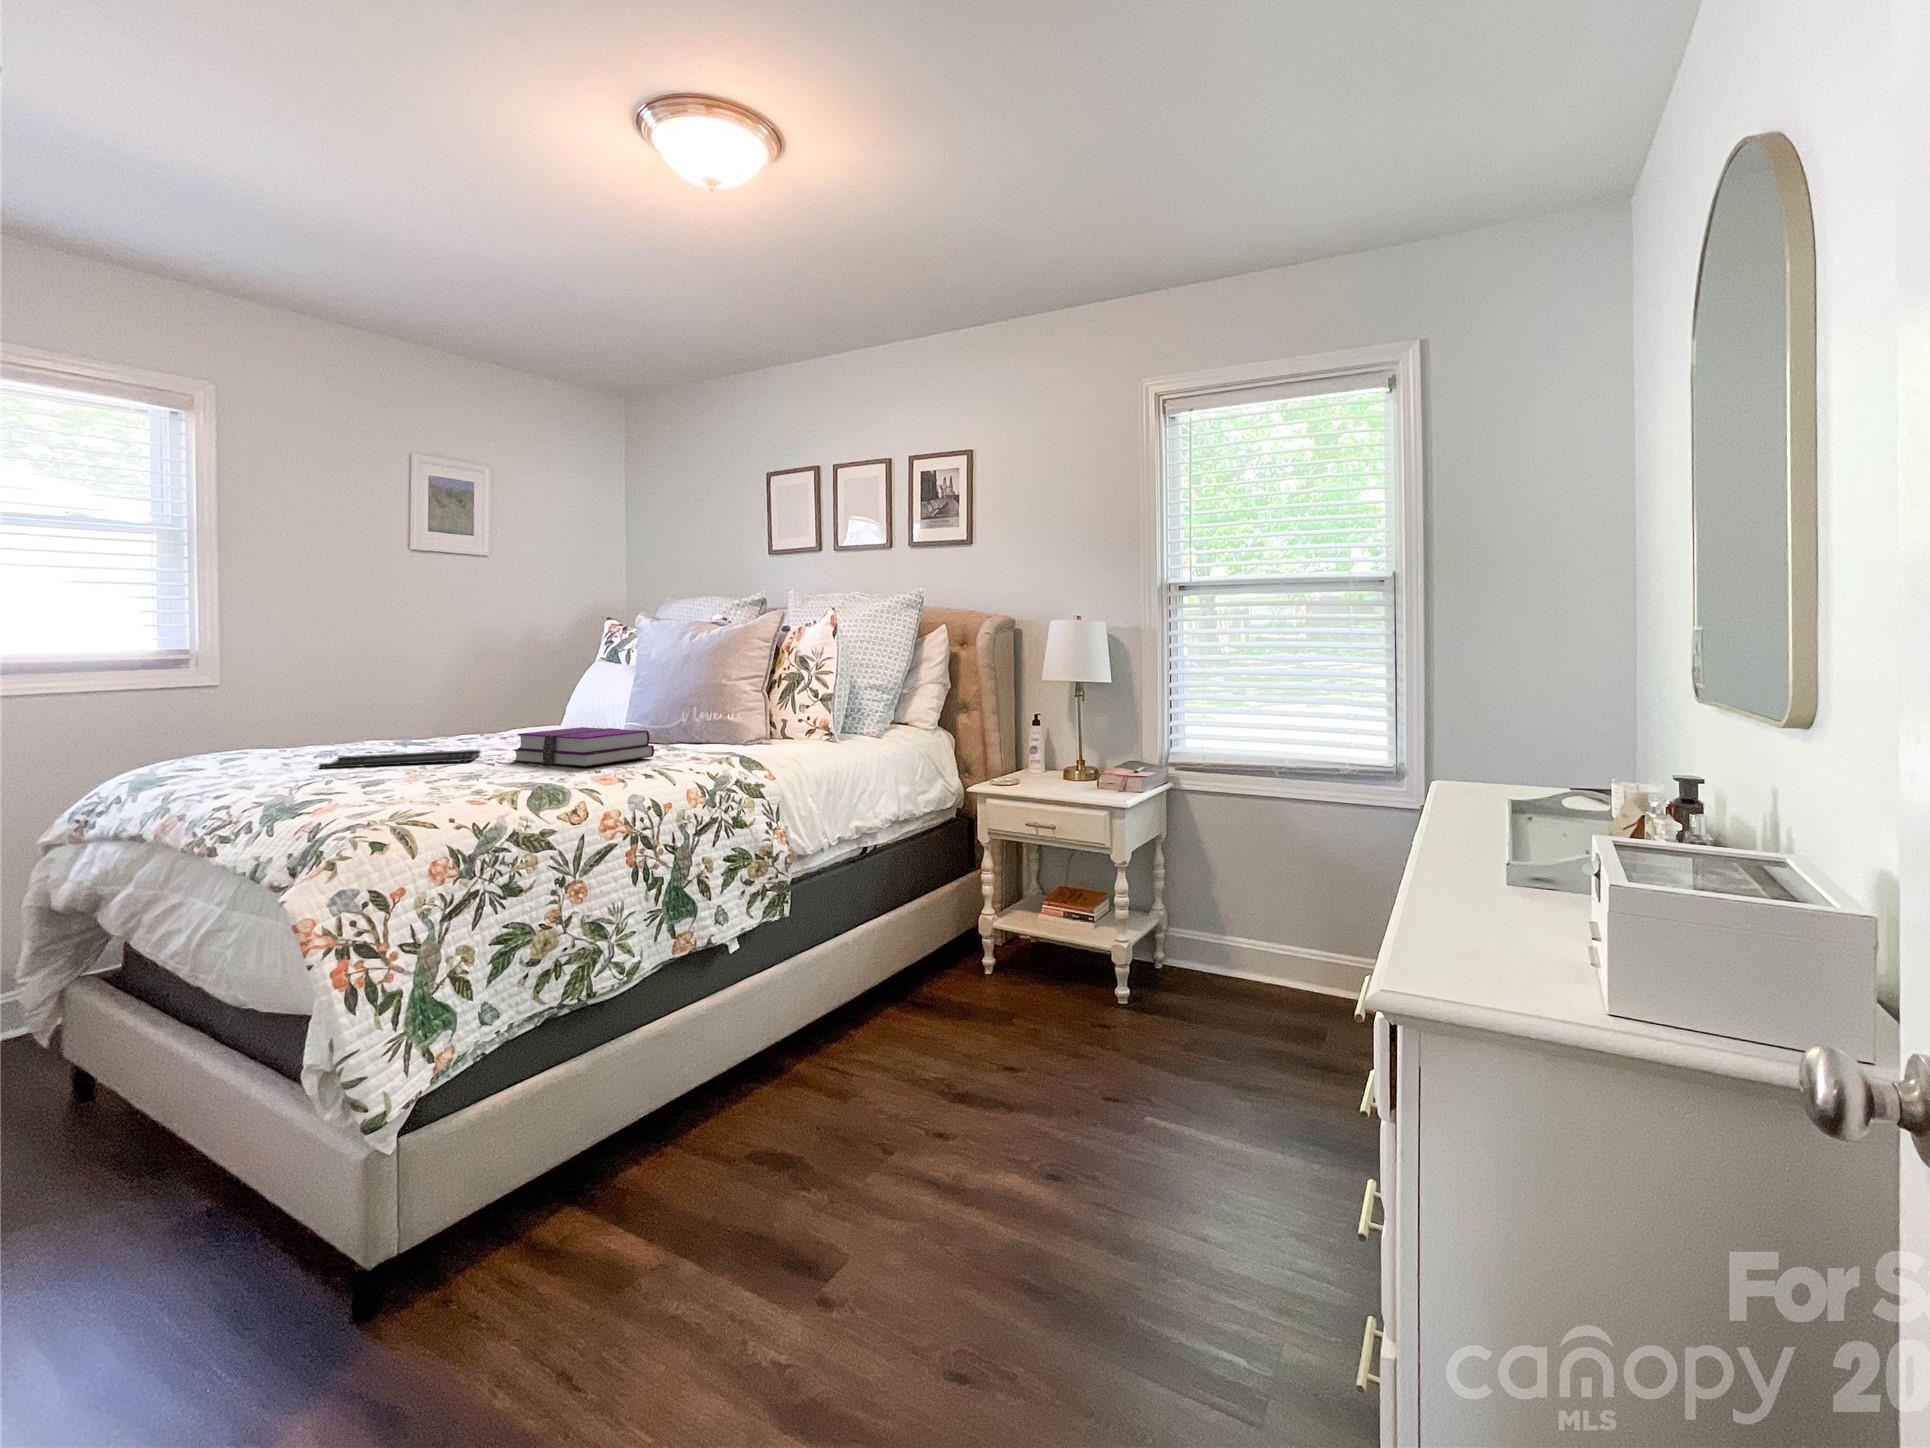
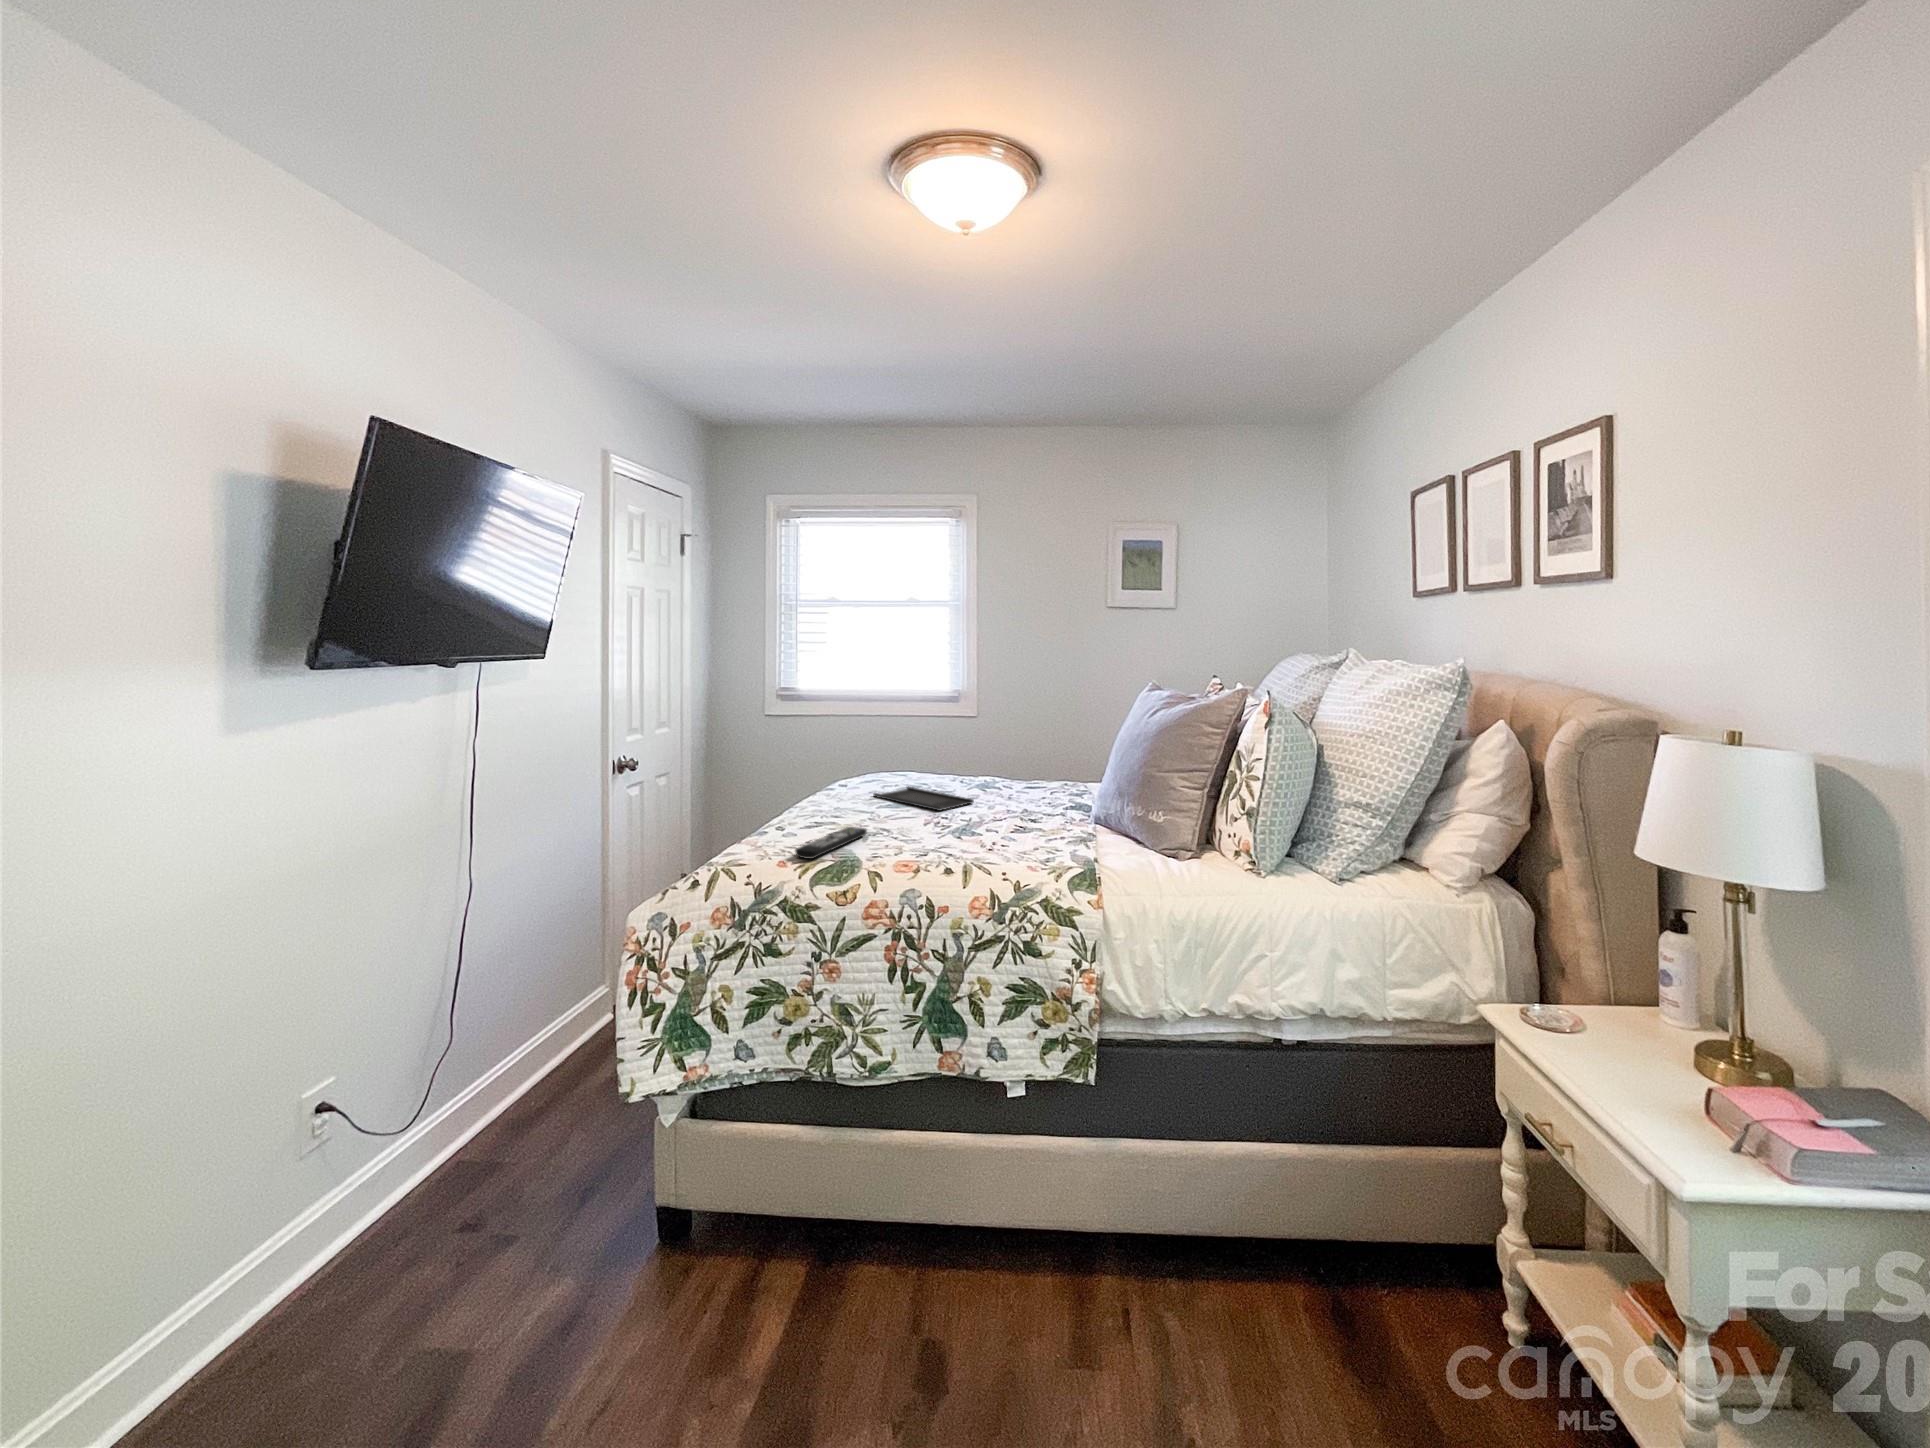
hardback book: present [513,727,654,767] -> none [951,795,1034,843]
remote control: none [445,771,506,793] -> present [795,827,867,859]

